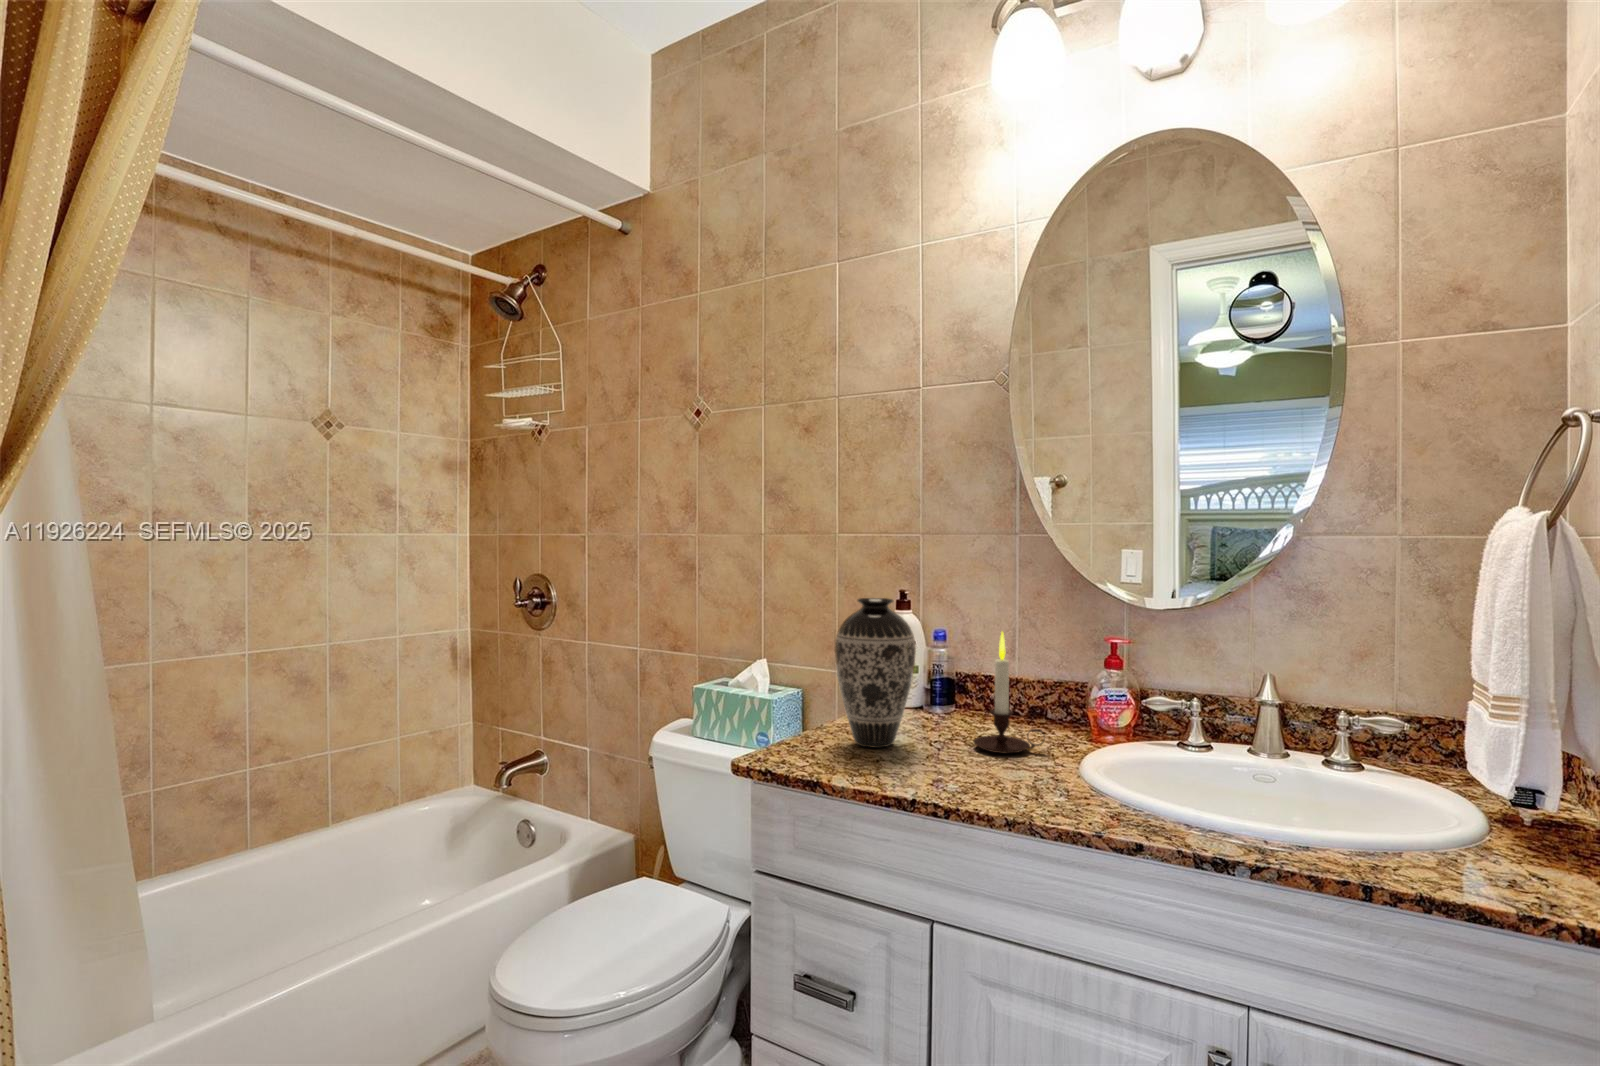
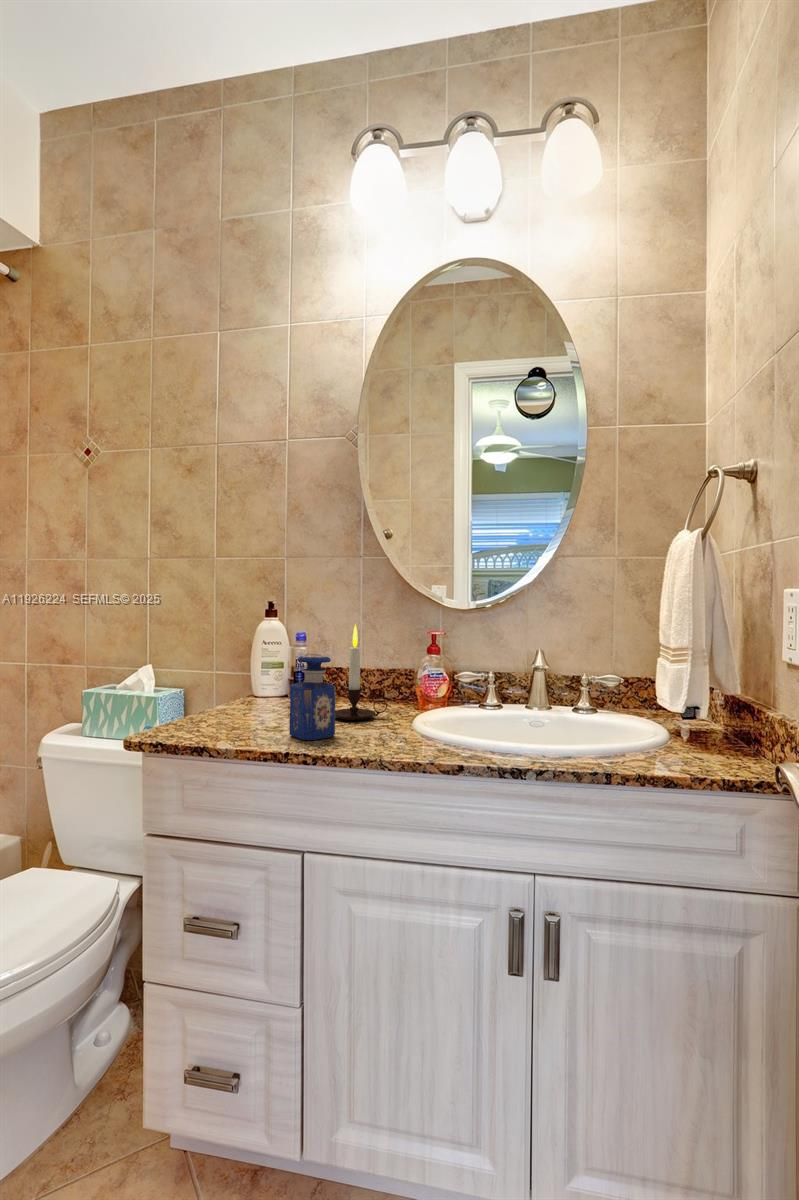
decorative vase: present [834,598,916,748] -> none [217,600,287,723]
perfume bottle: none [918,674,974,782] -> present [289,654,335,740]

